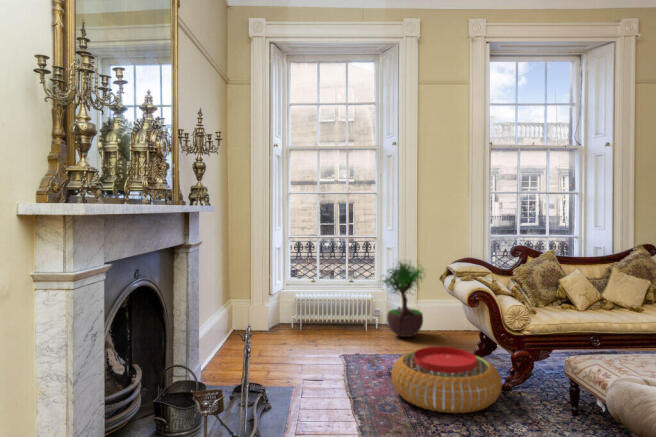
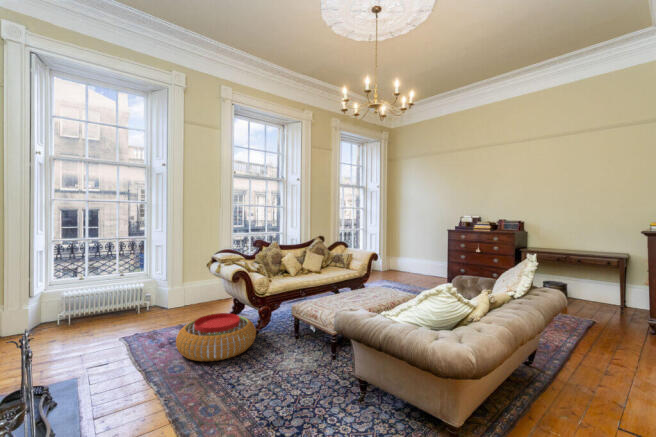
potted tree: present [383,261,425,337] -> none [152,250,194,313]

